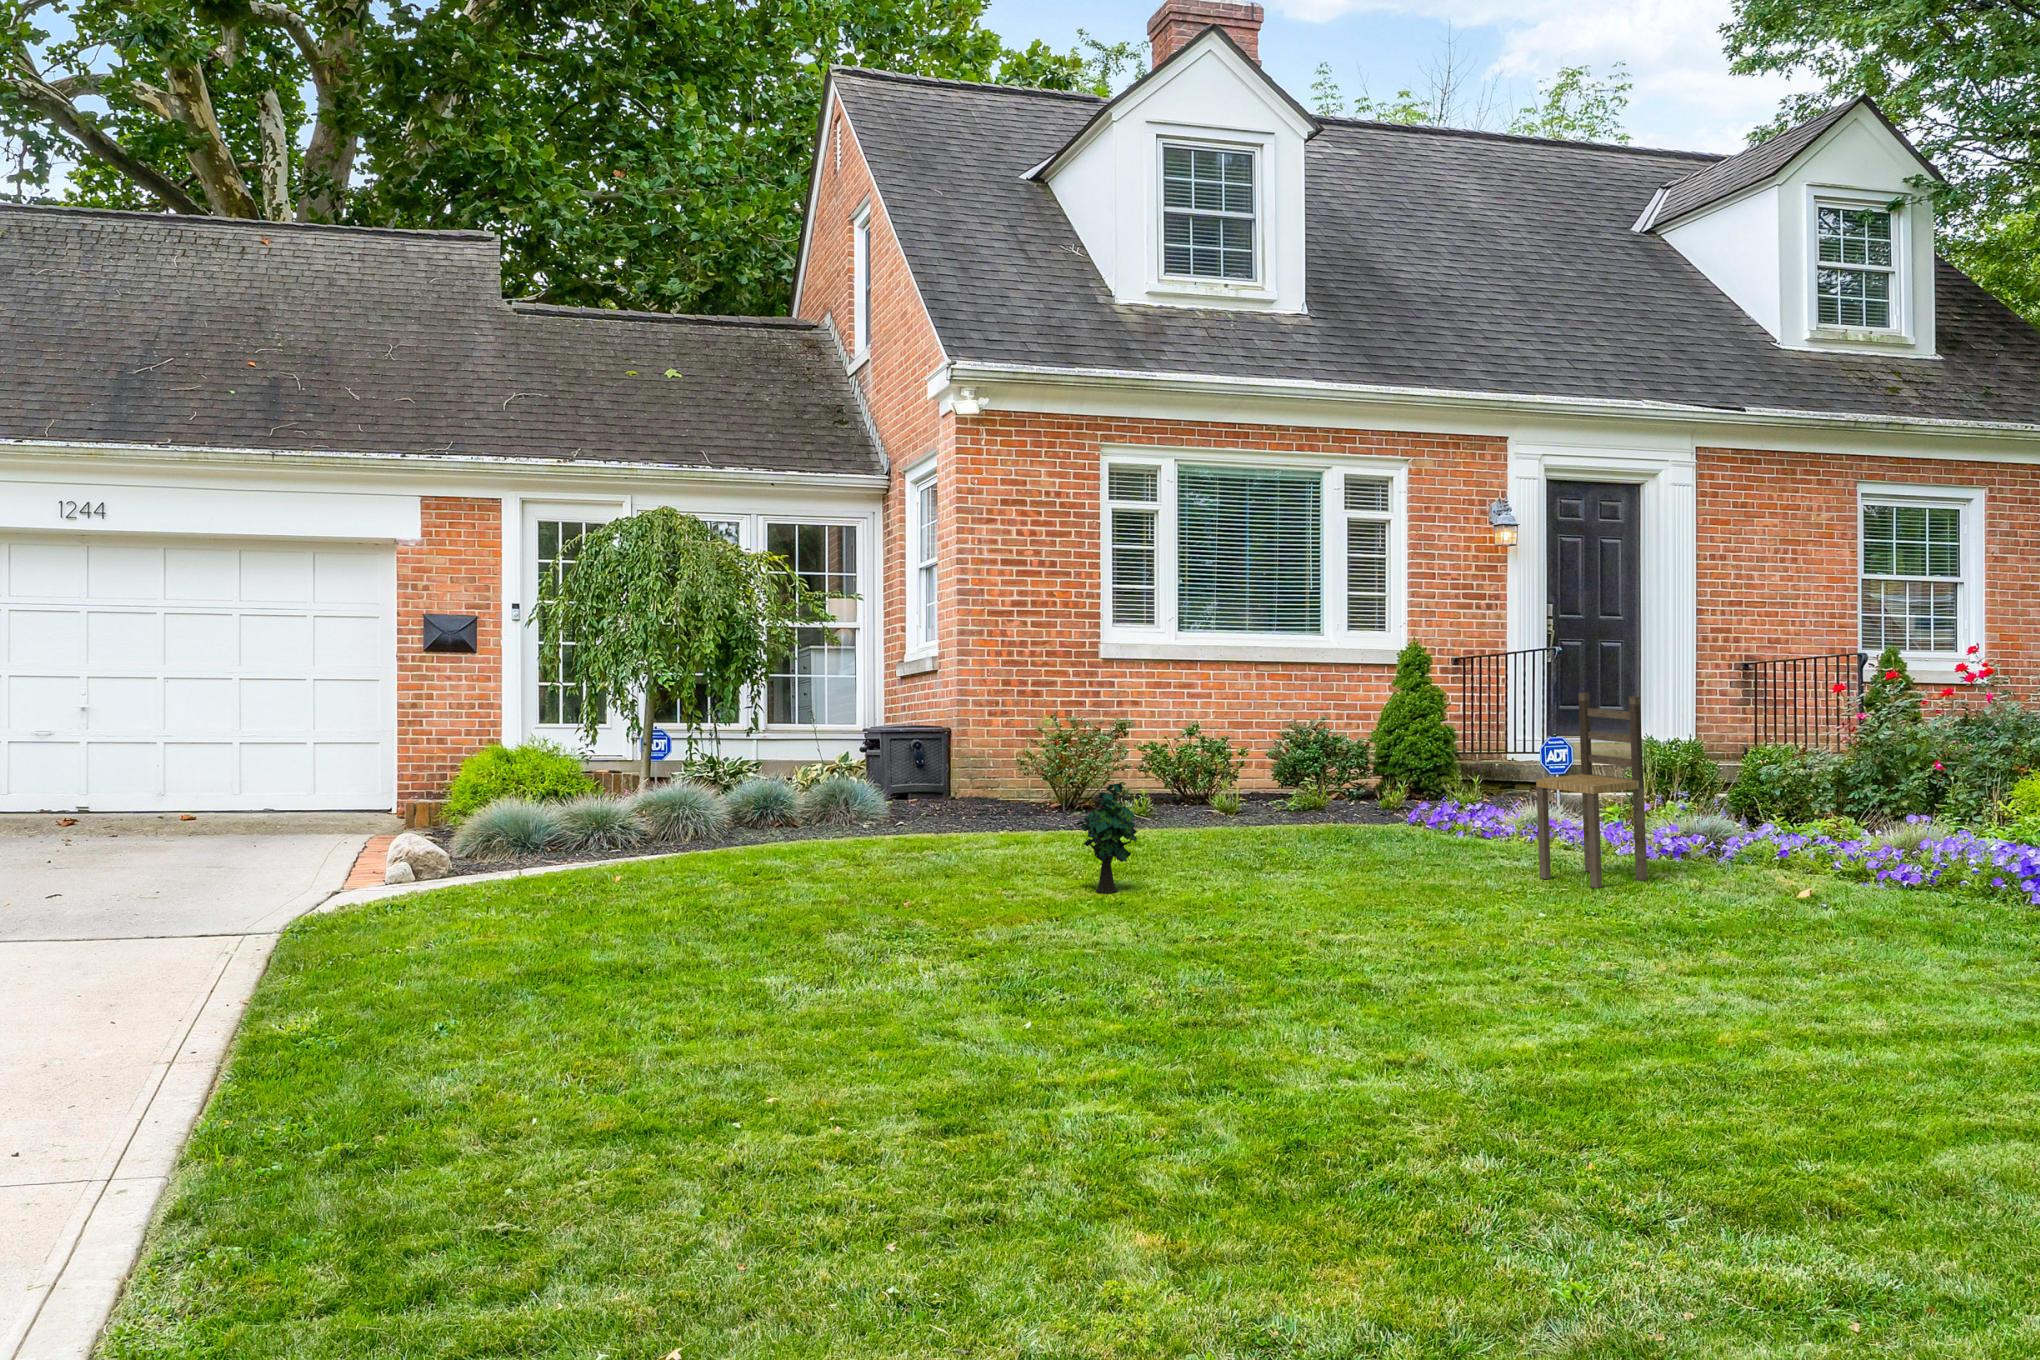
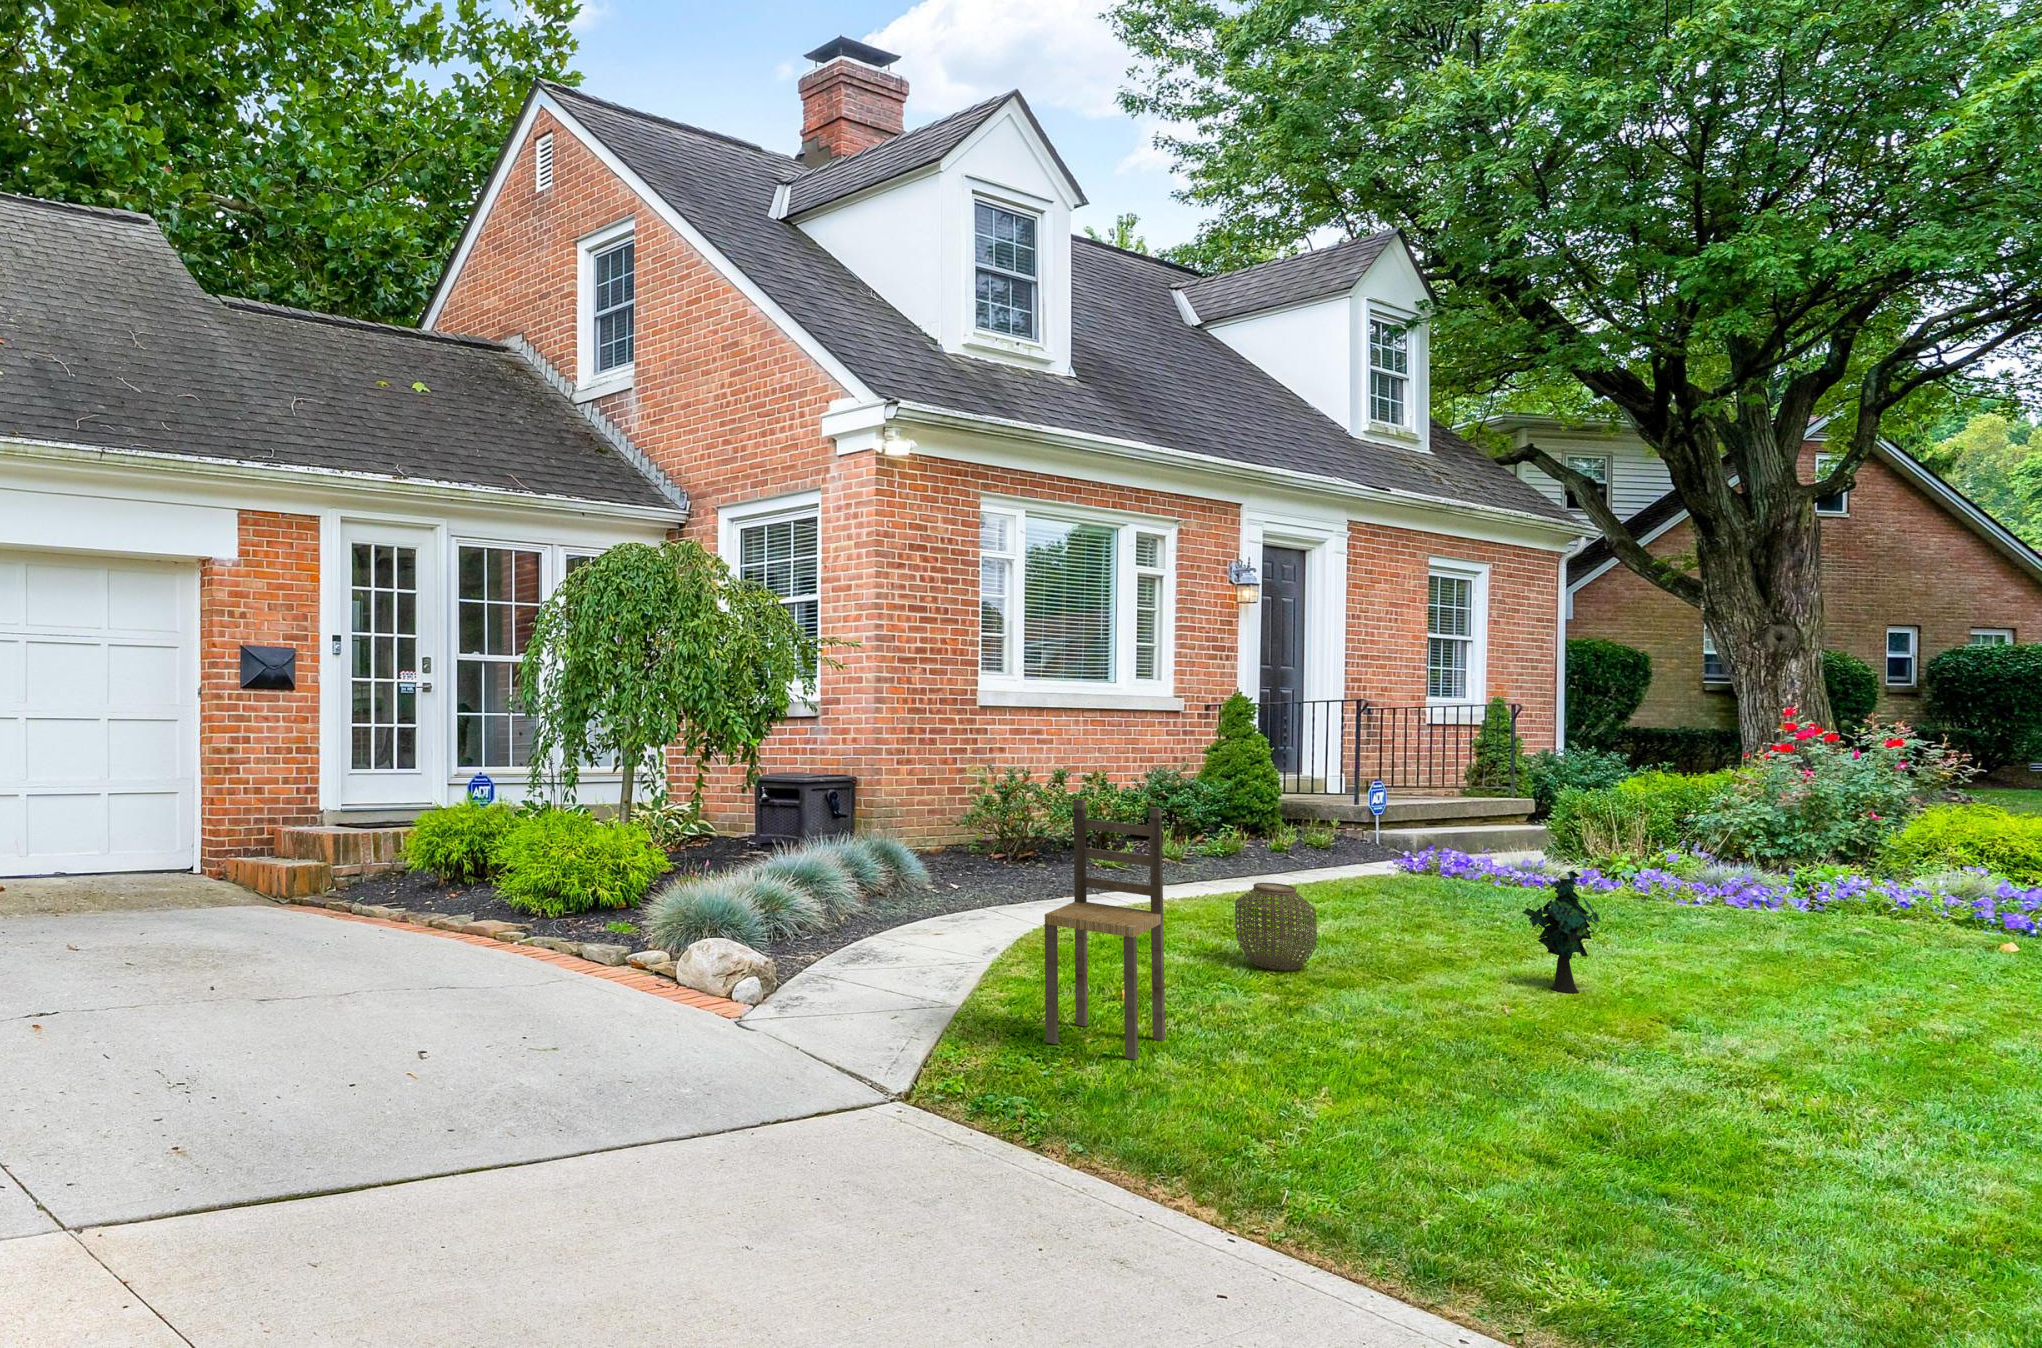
chair: present [1536,693,1647,888] -> present [1045,799,1165,1060]
woven basket: none [880,797,947,873] -> present [1235,883,1317,971]

